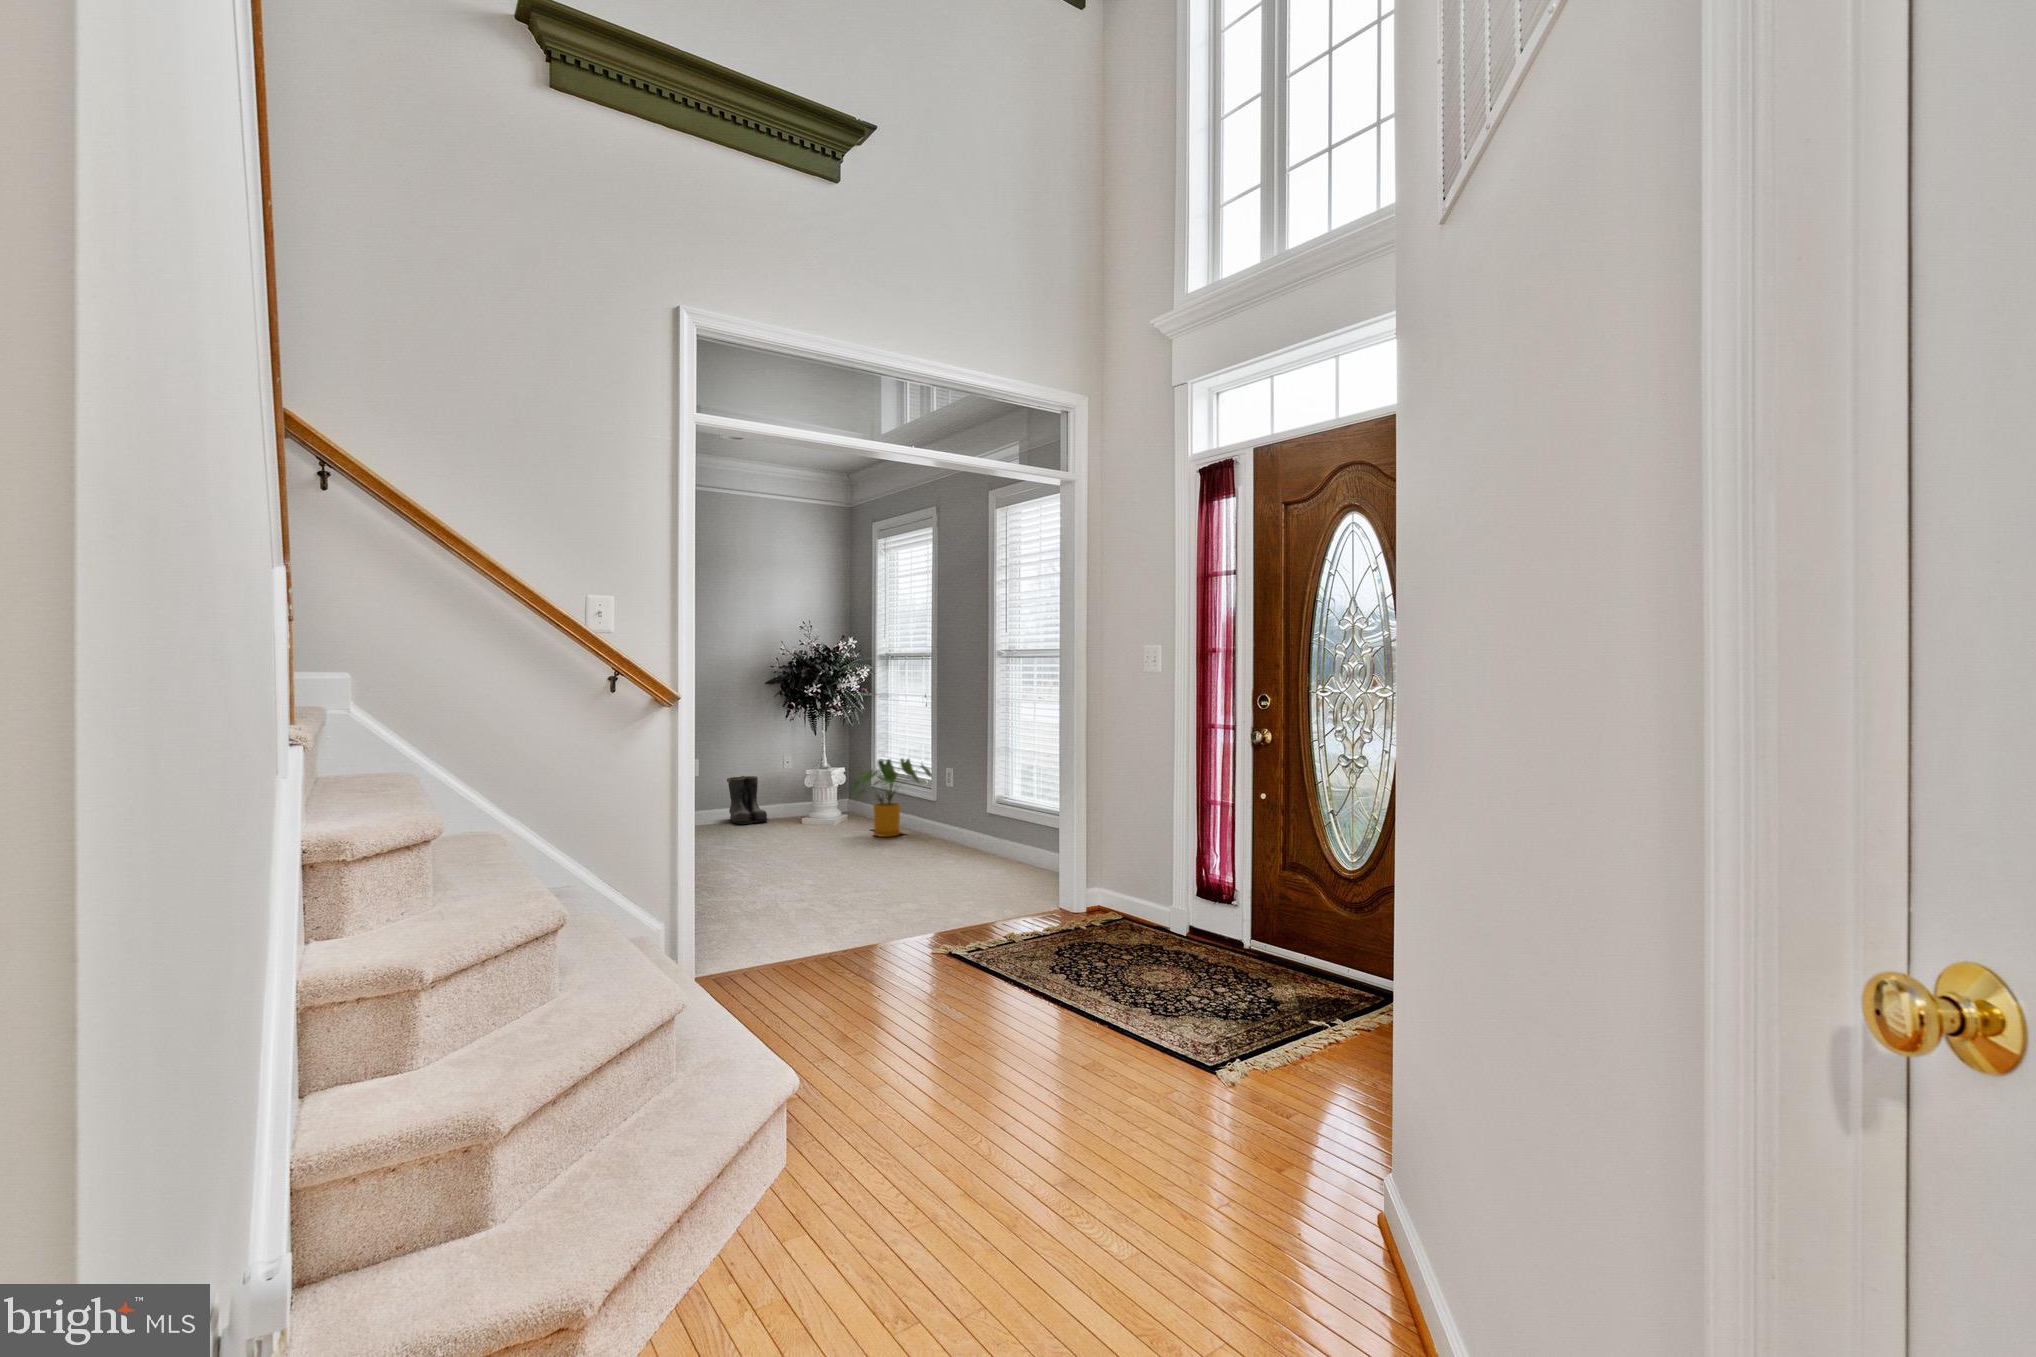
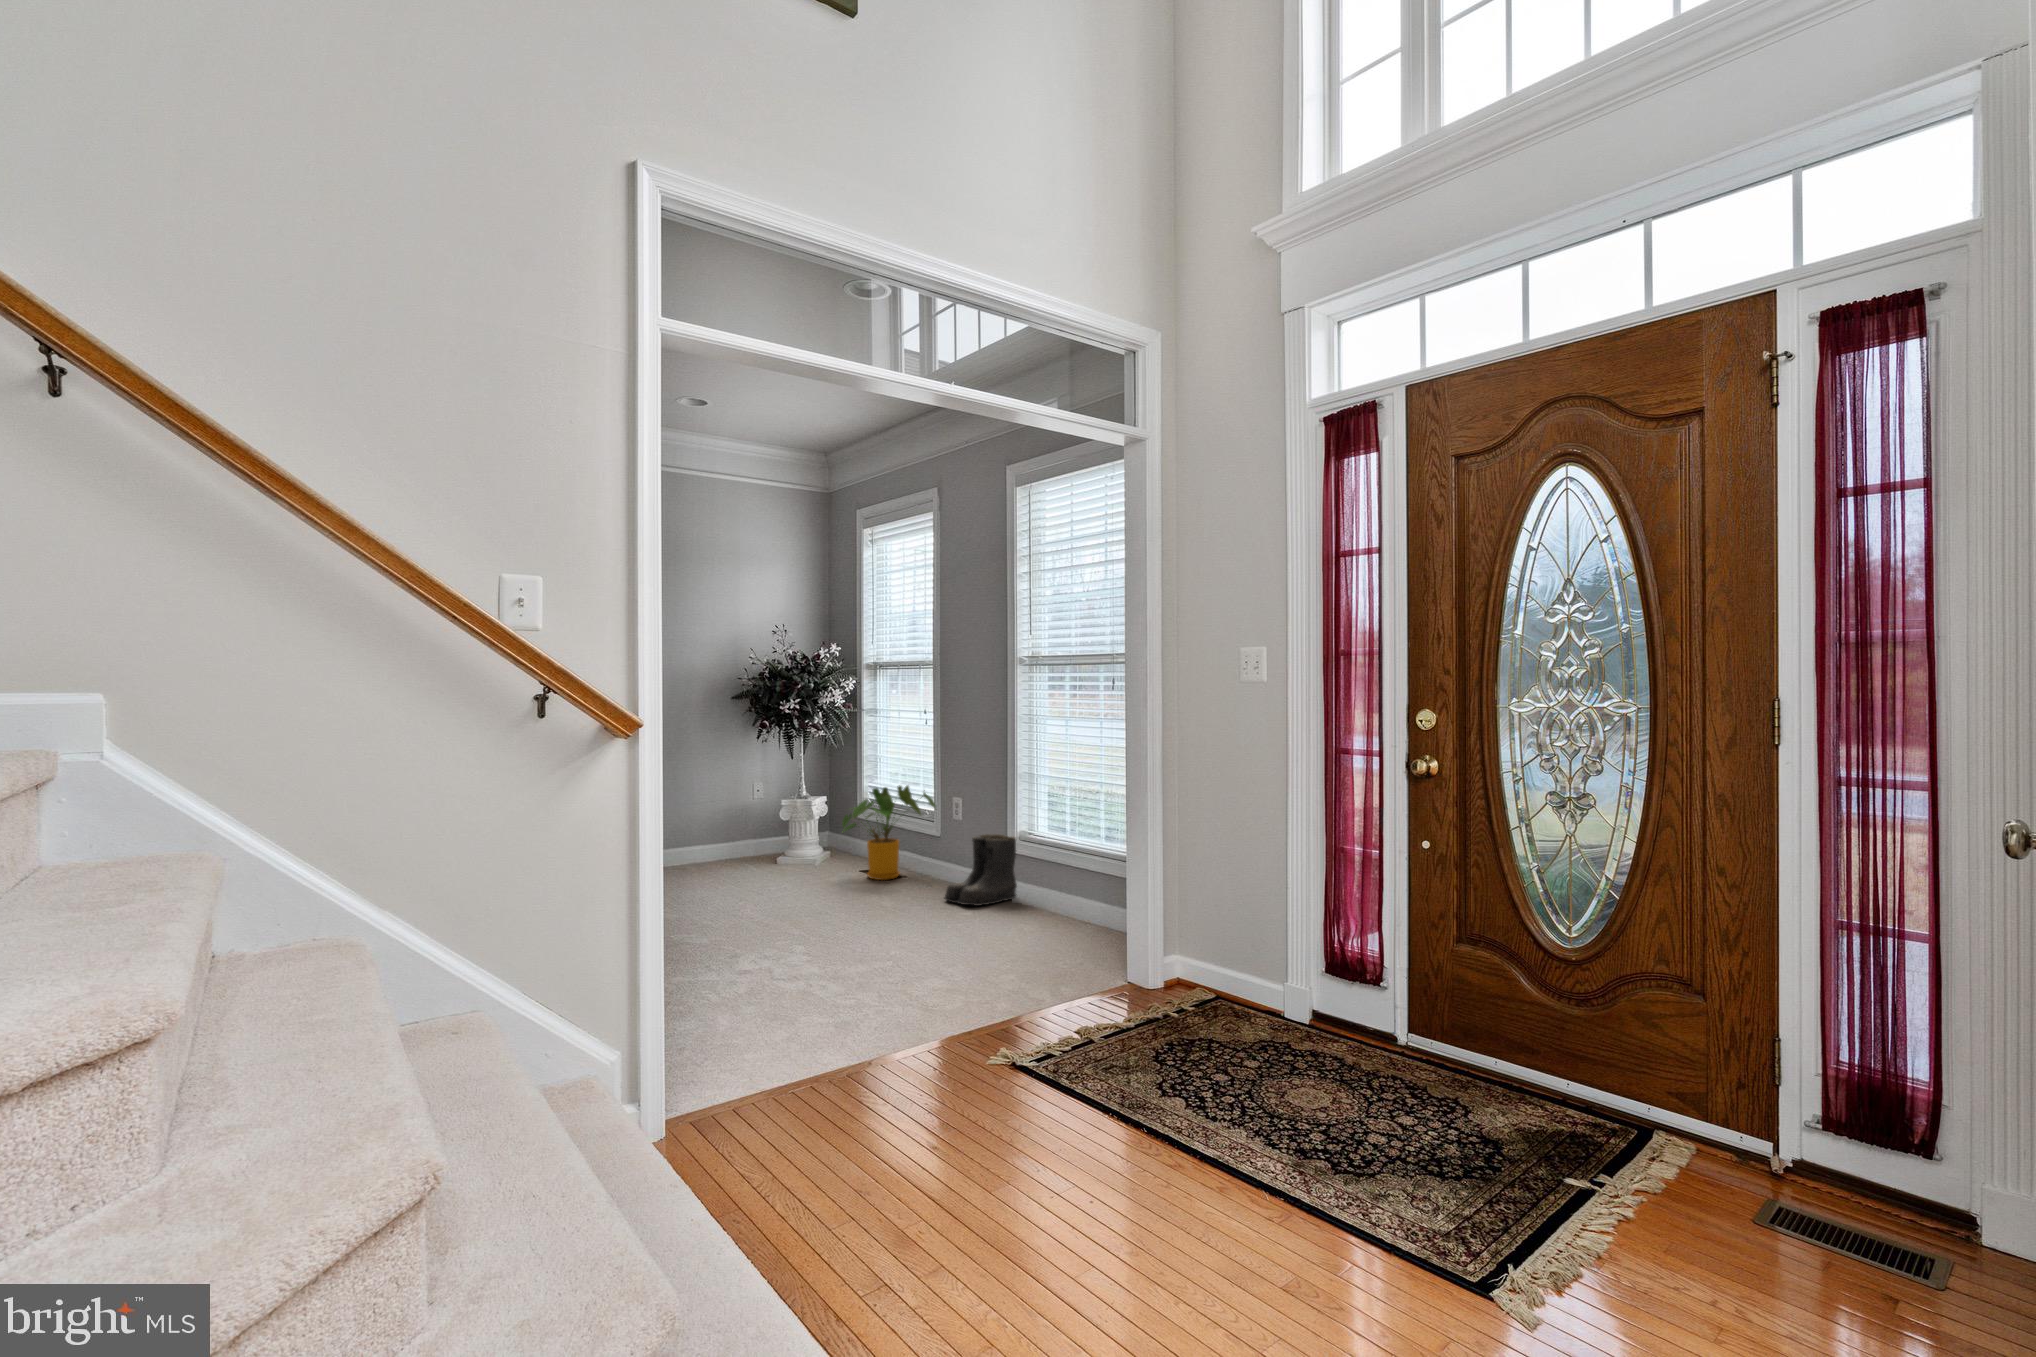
boots: present [727,776,768,824] -> present [945,834,1017,906]

